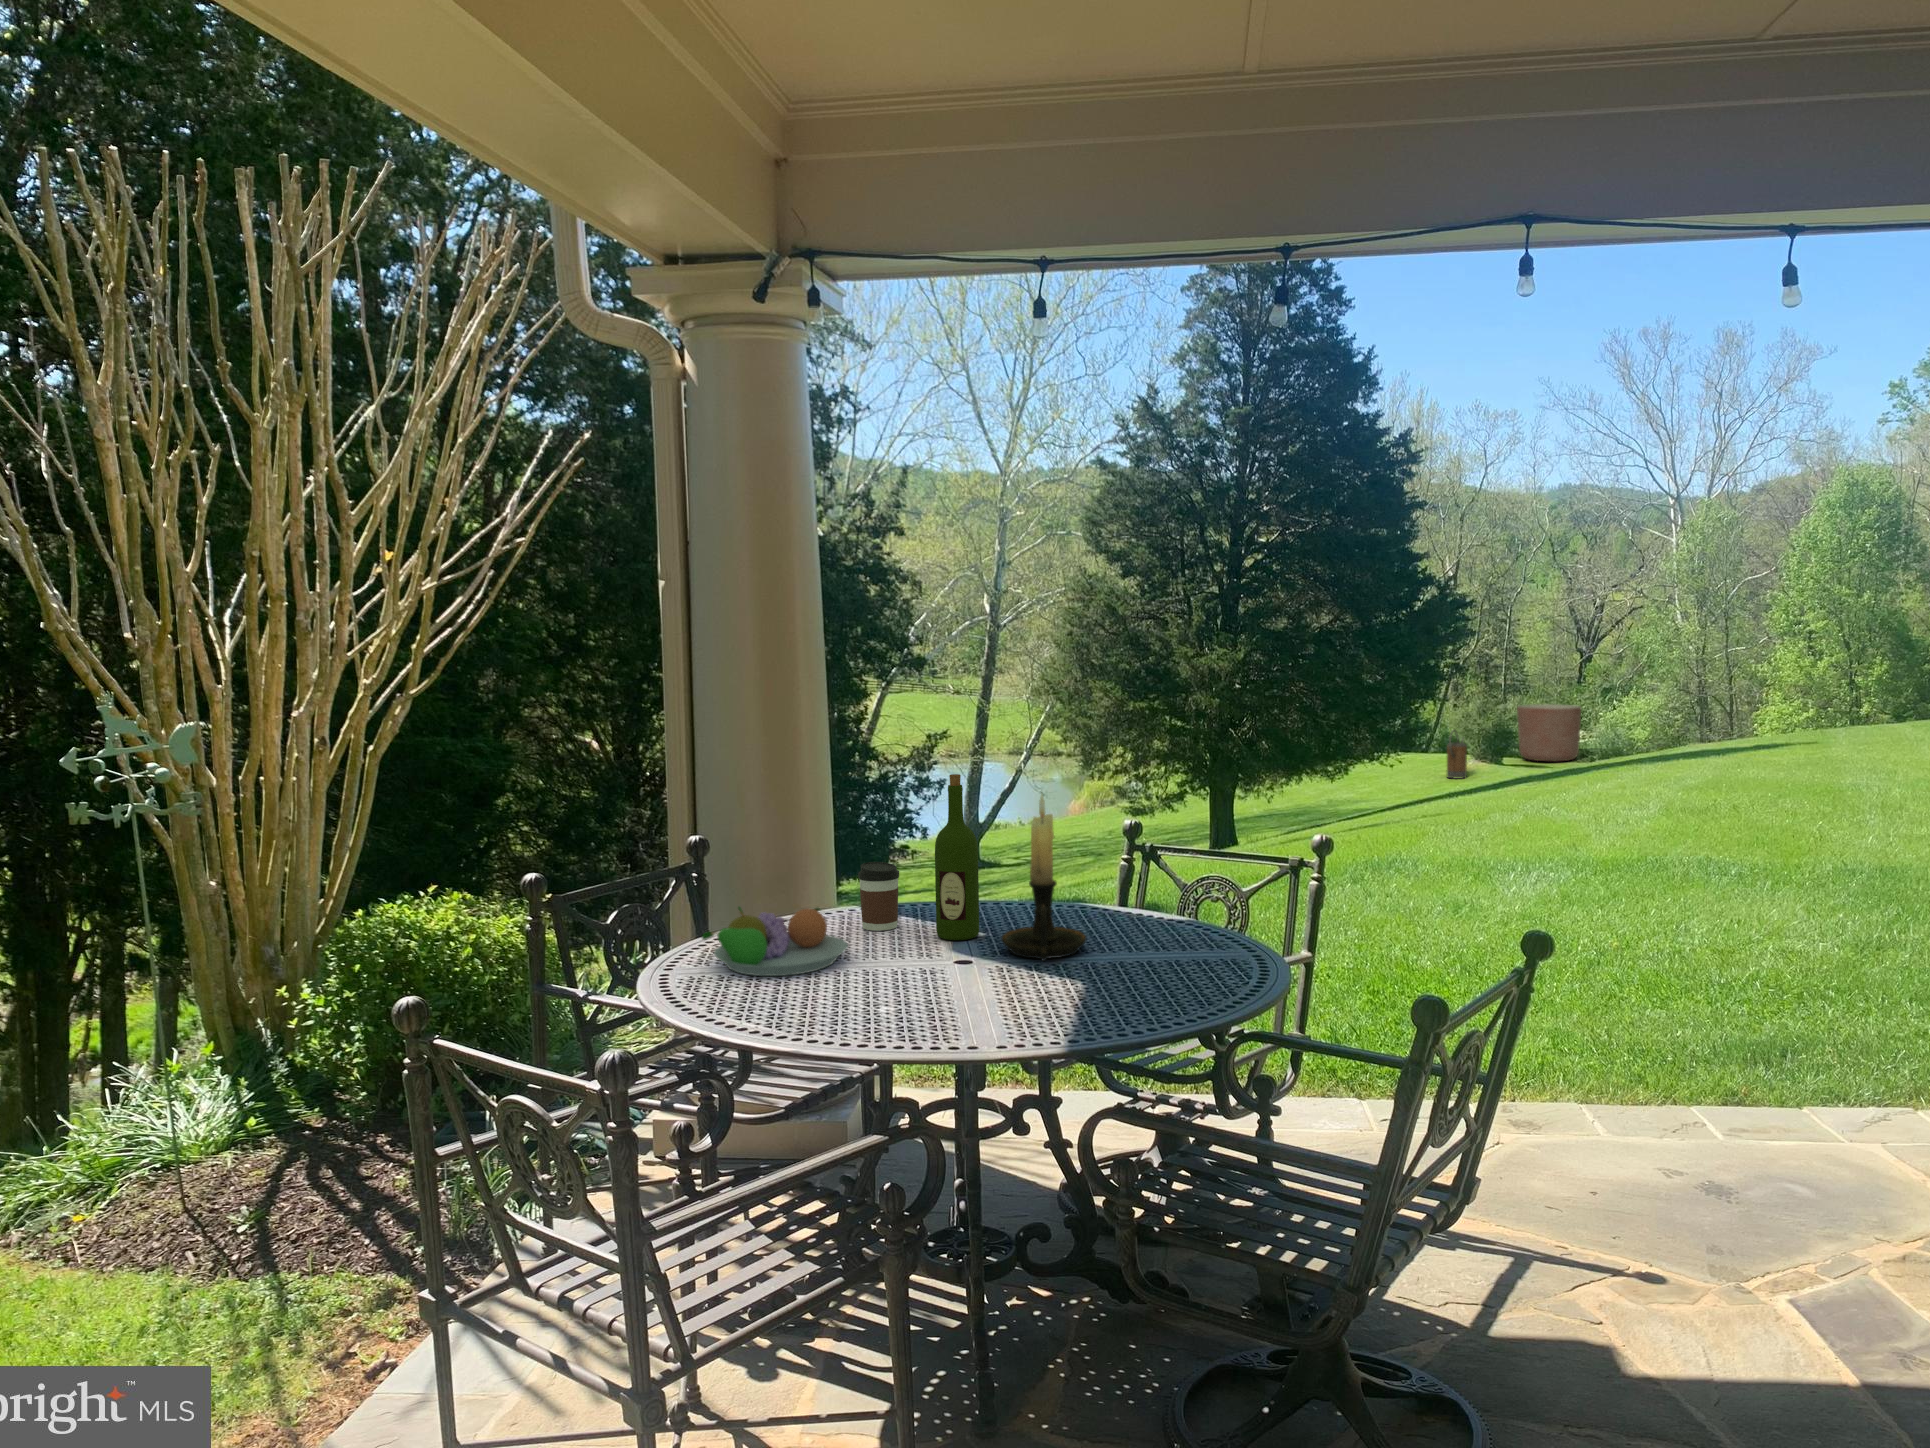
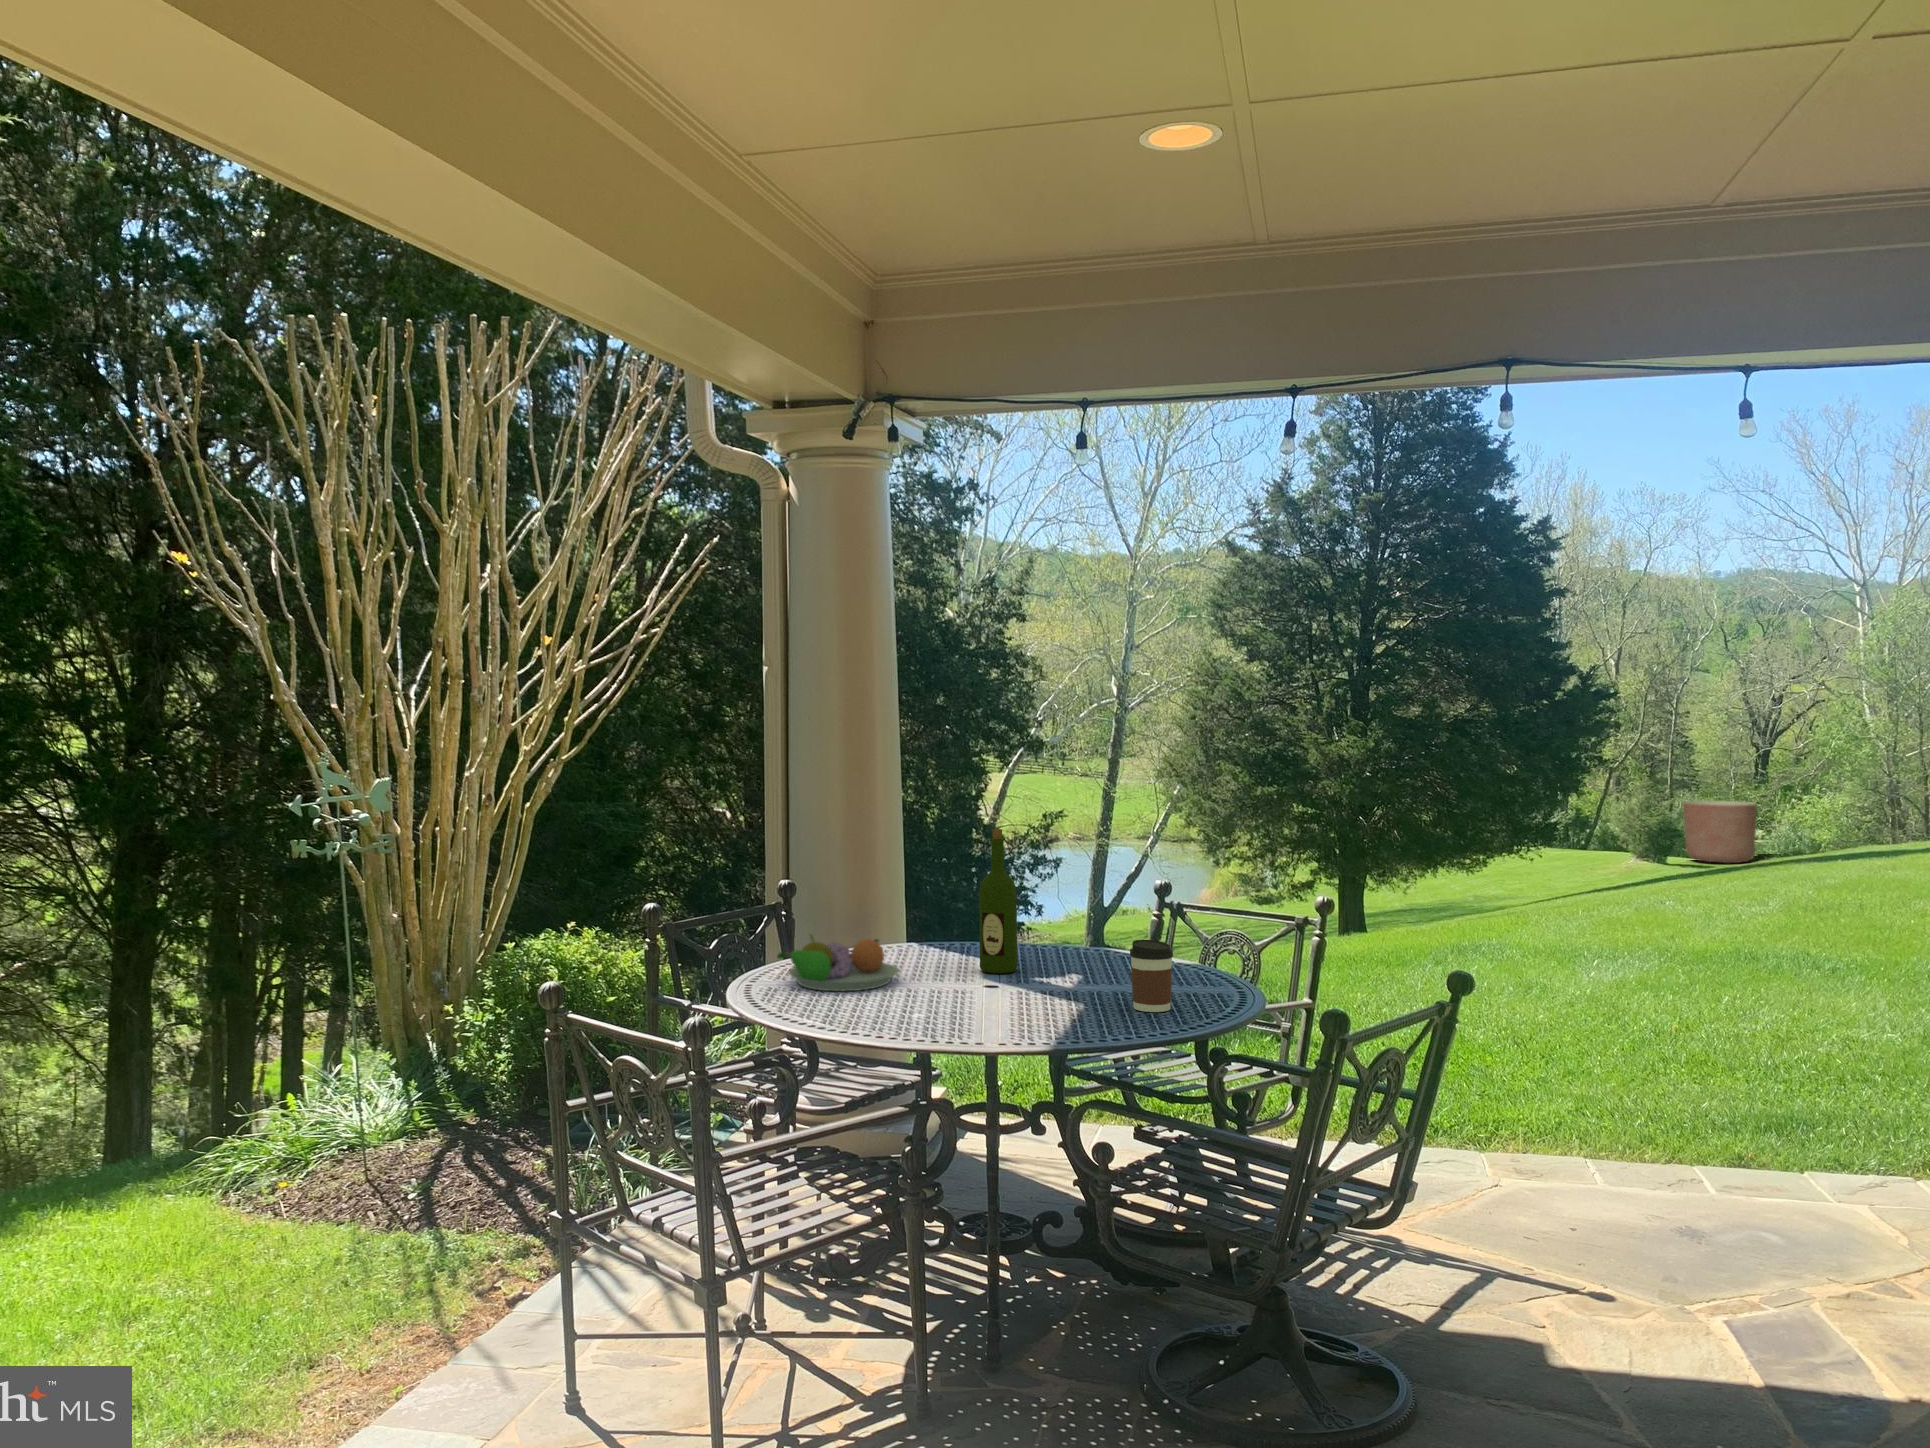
watering can: present [1447,730,1467,779] -> none [1599,825,1623,878]
candle holder: present [1001,795,1086,961] -> none [1031,844,1105,991]
coffee cup: present [858,862,899,931] -> present [1130,940,1173,1012]

